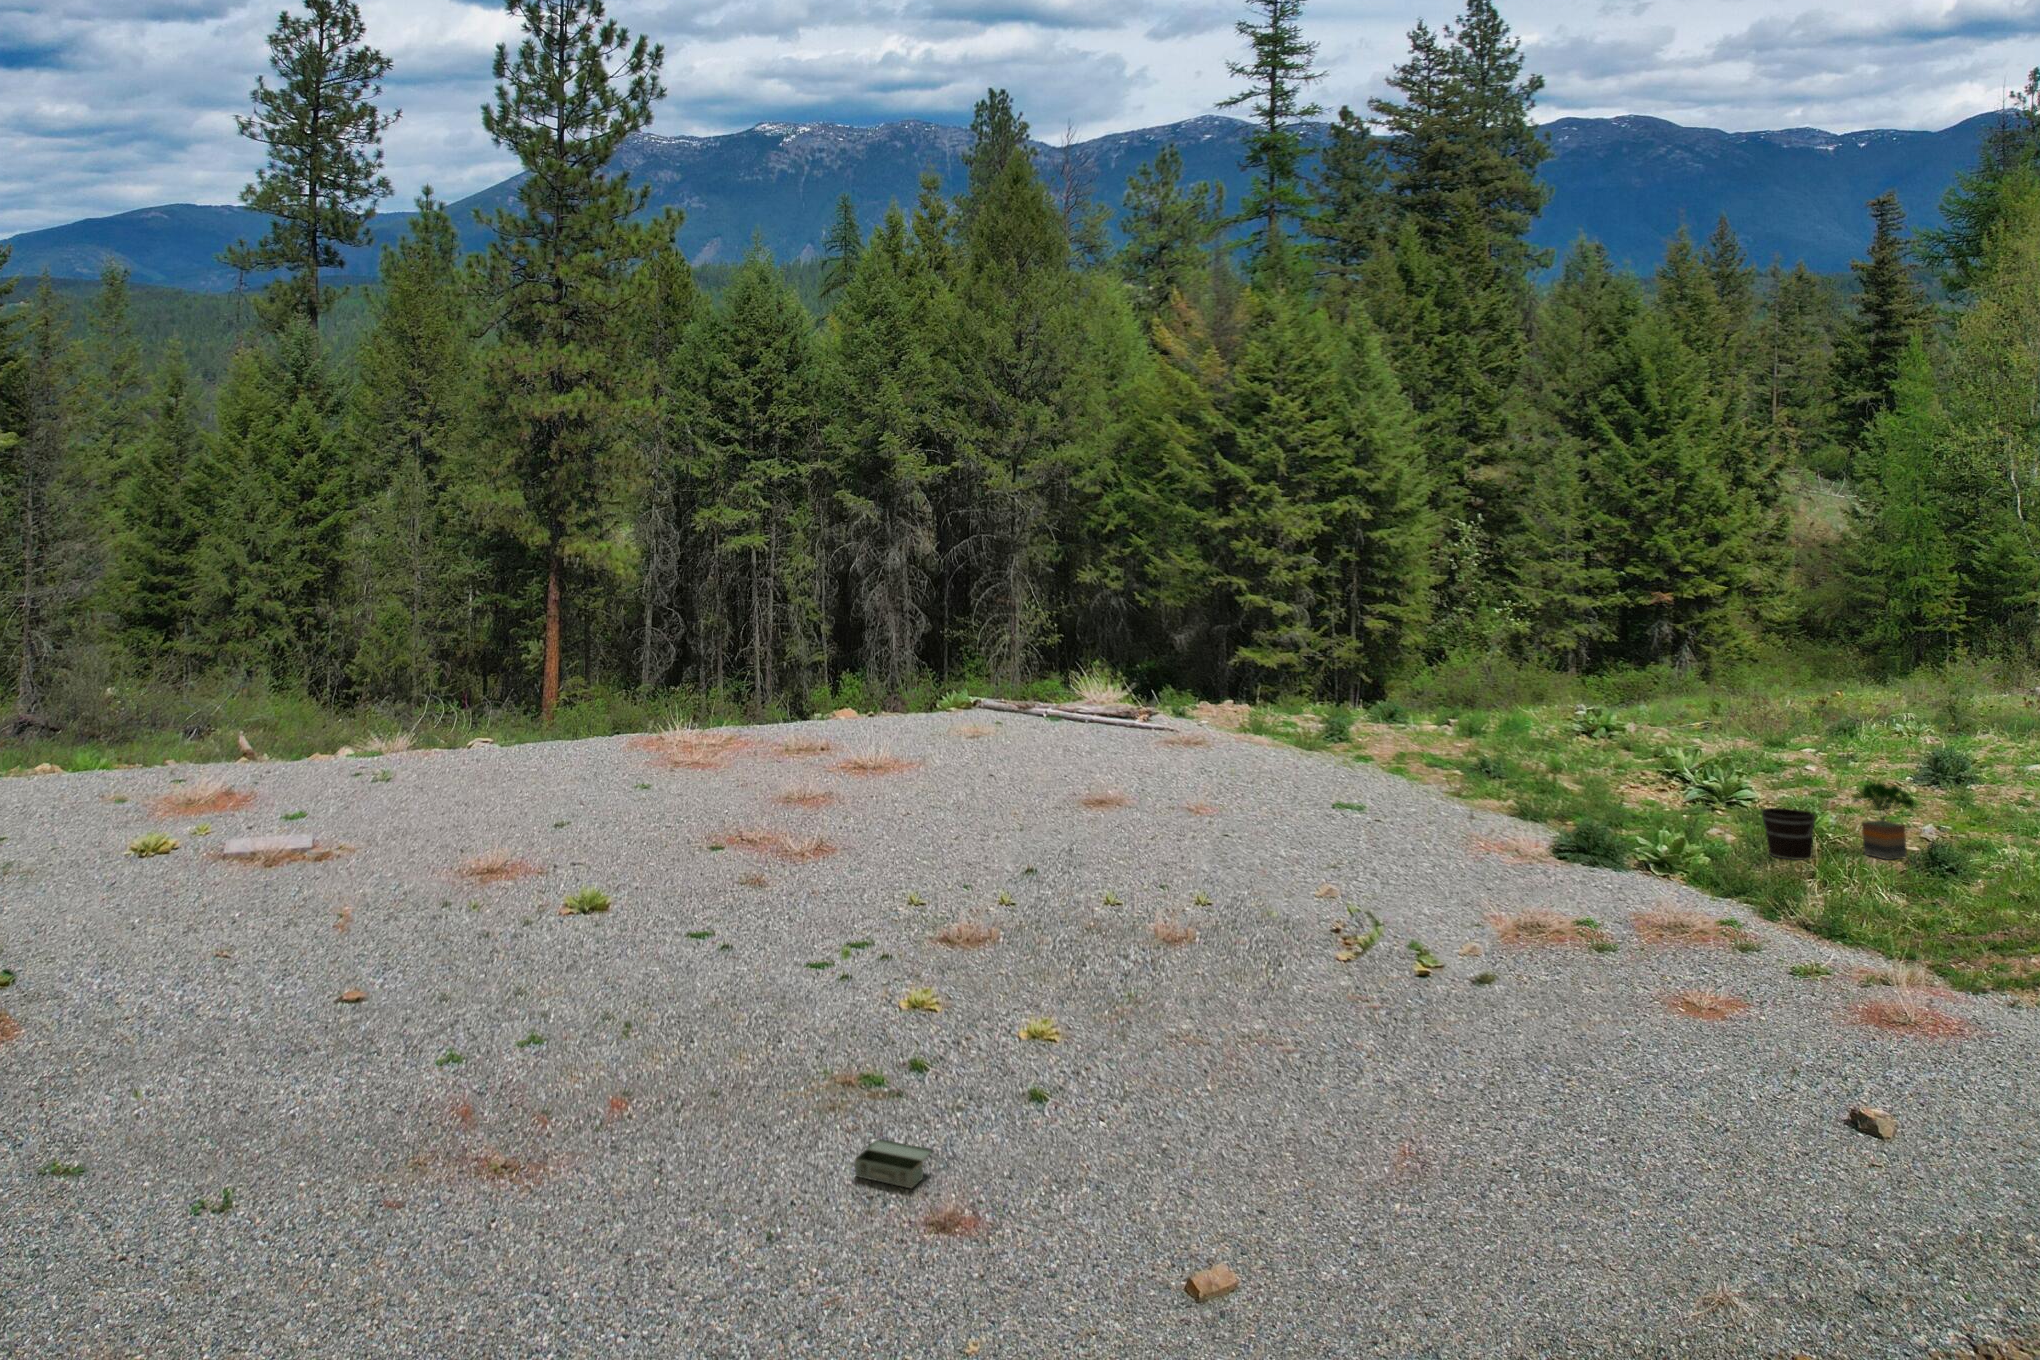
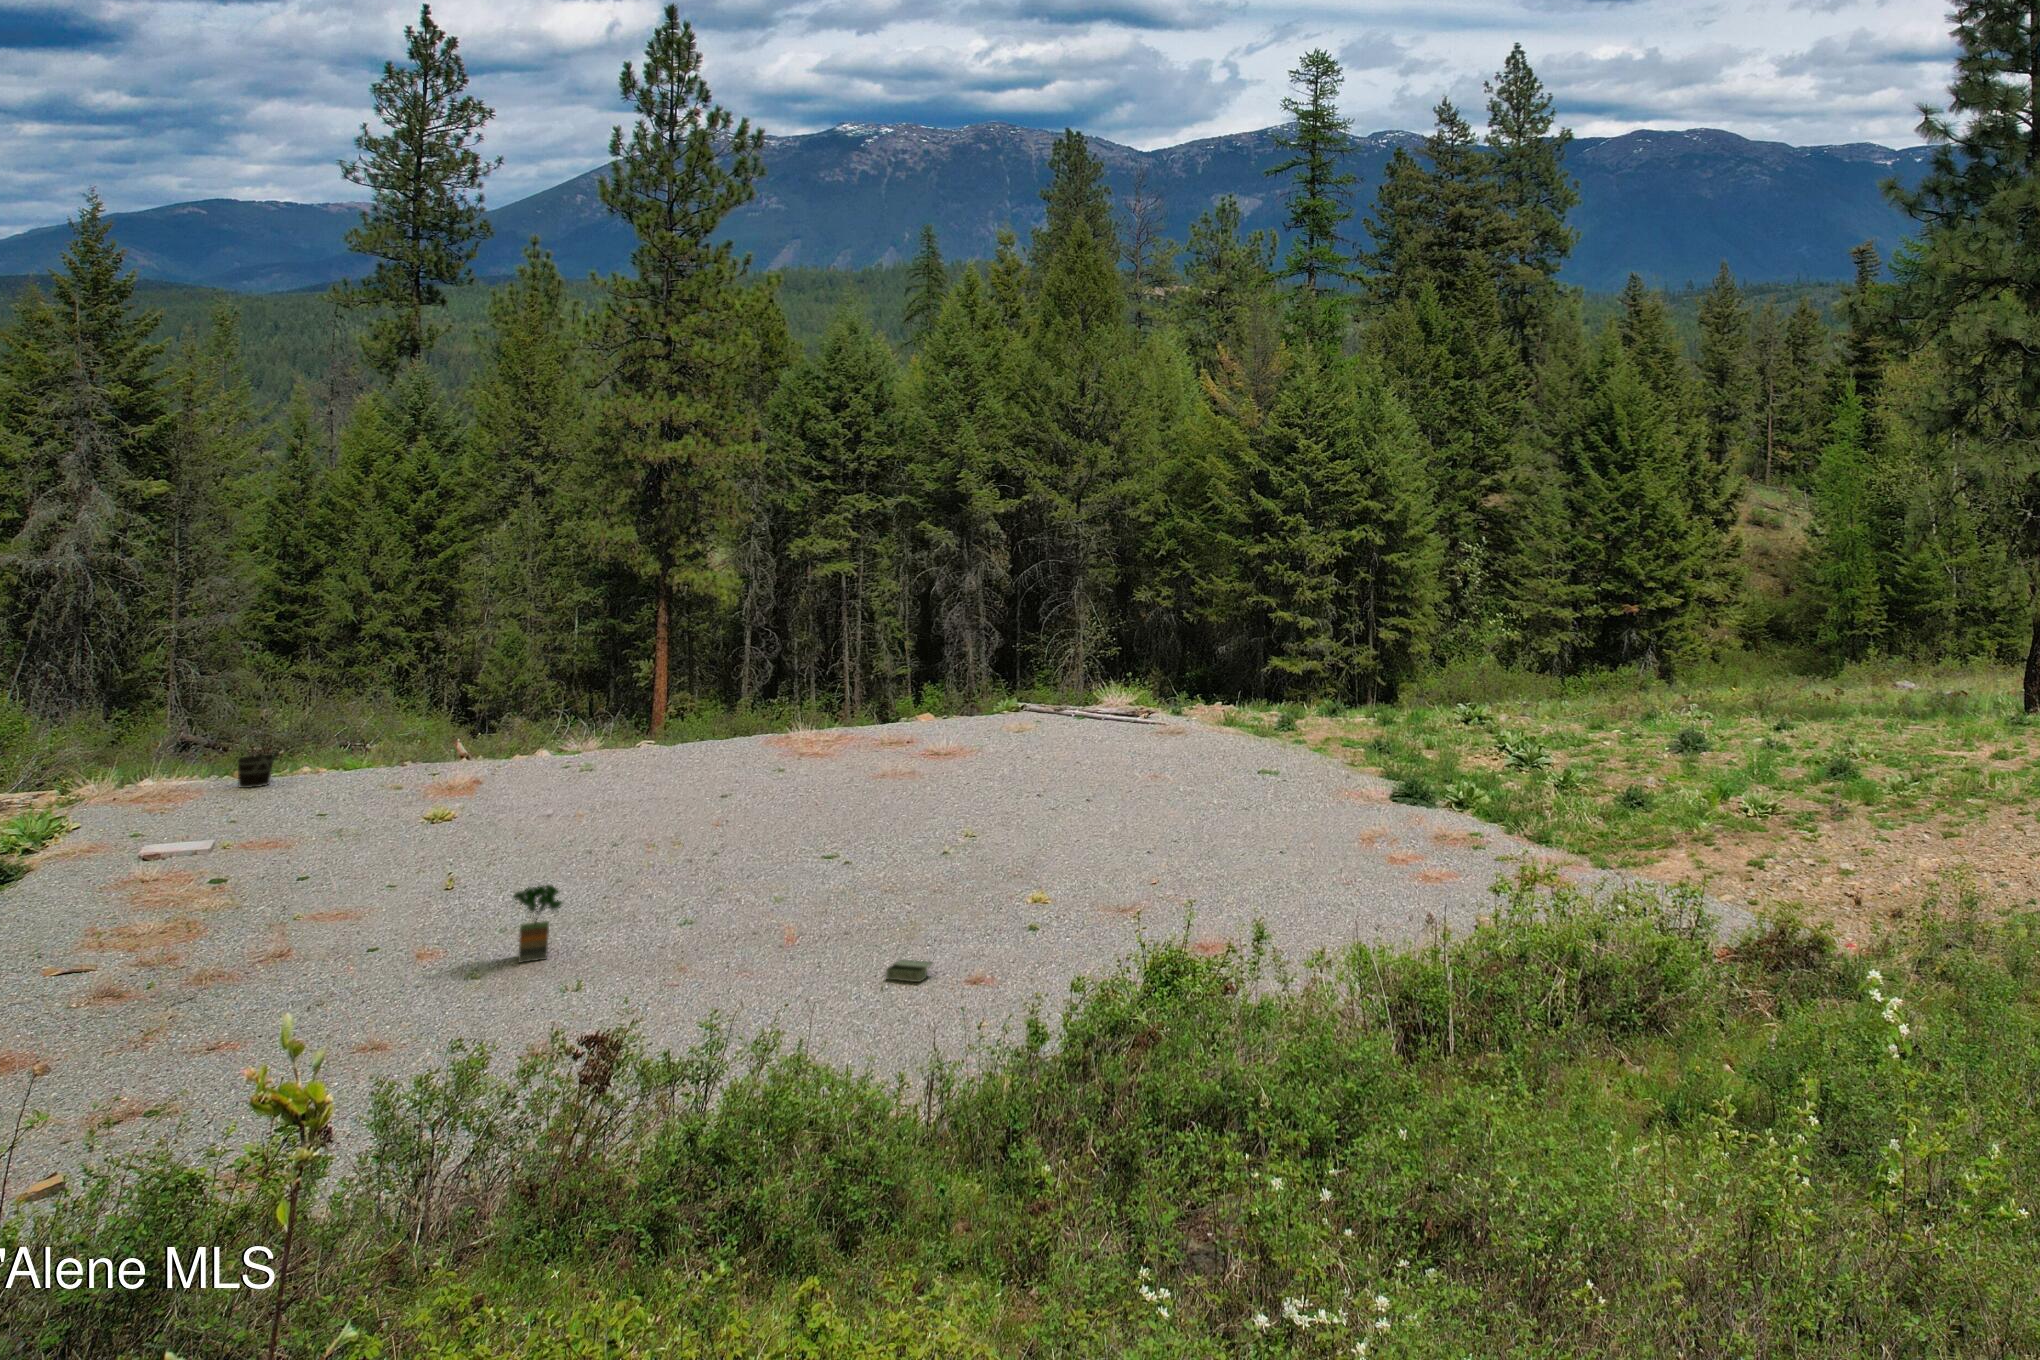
potted tree: present [1854,783,1916,860] -> present [513,885,563,963]
bucket: present [1761,808,1815,860] -> present [237,755,274,788]

